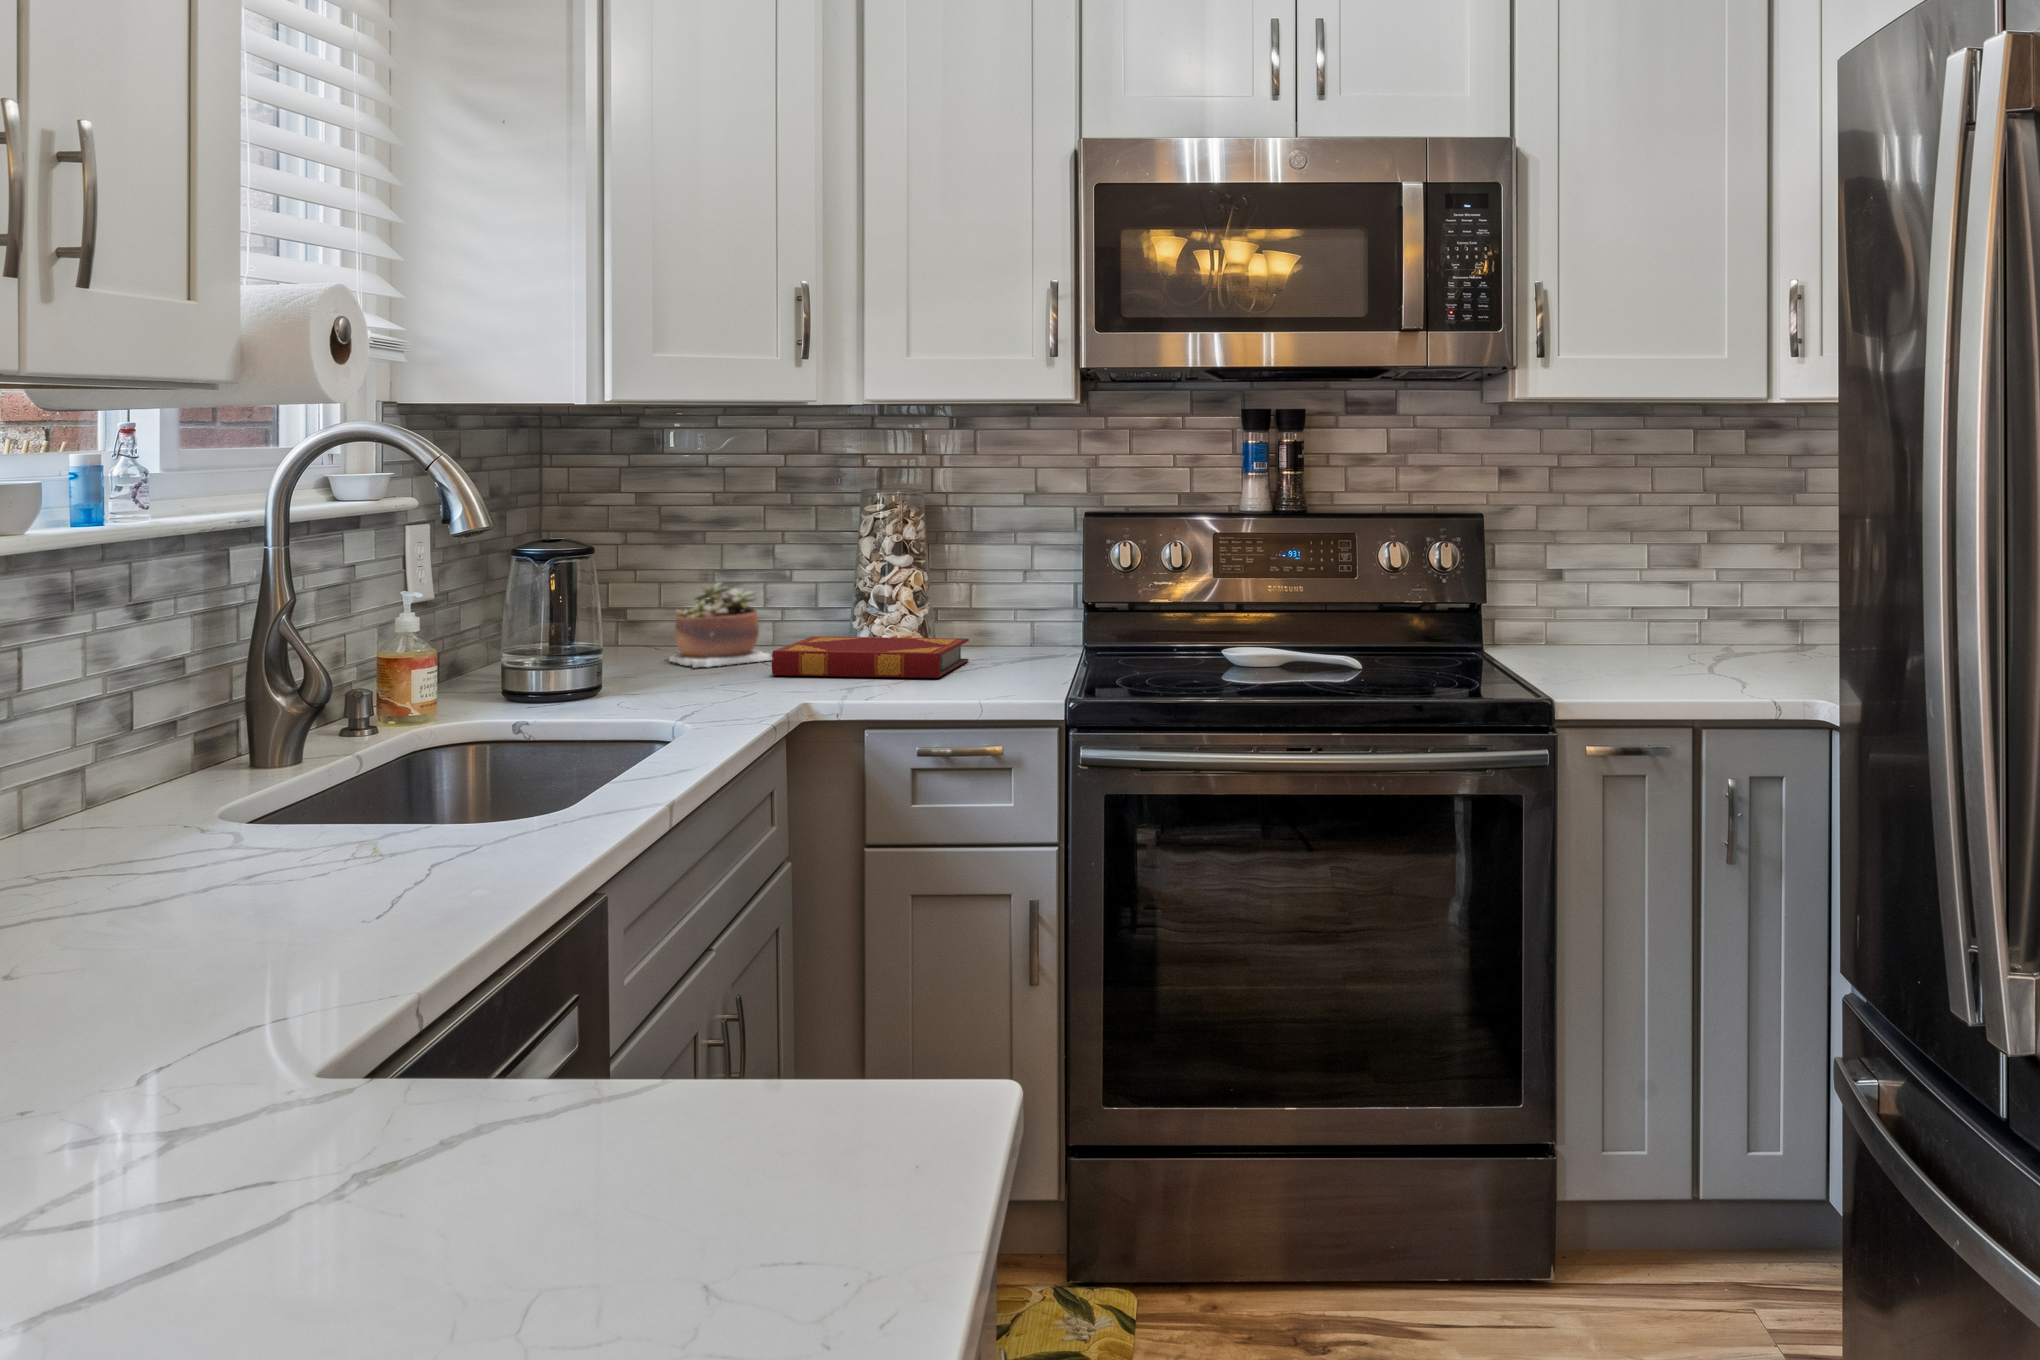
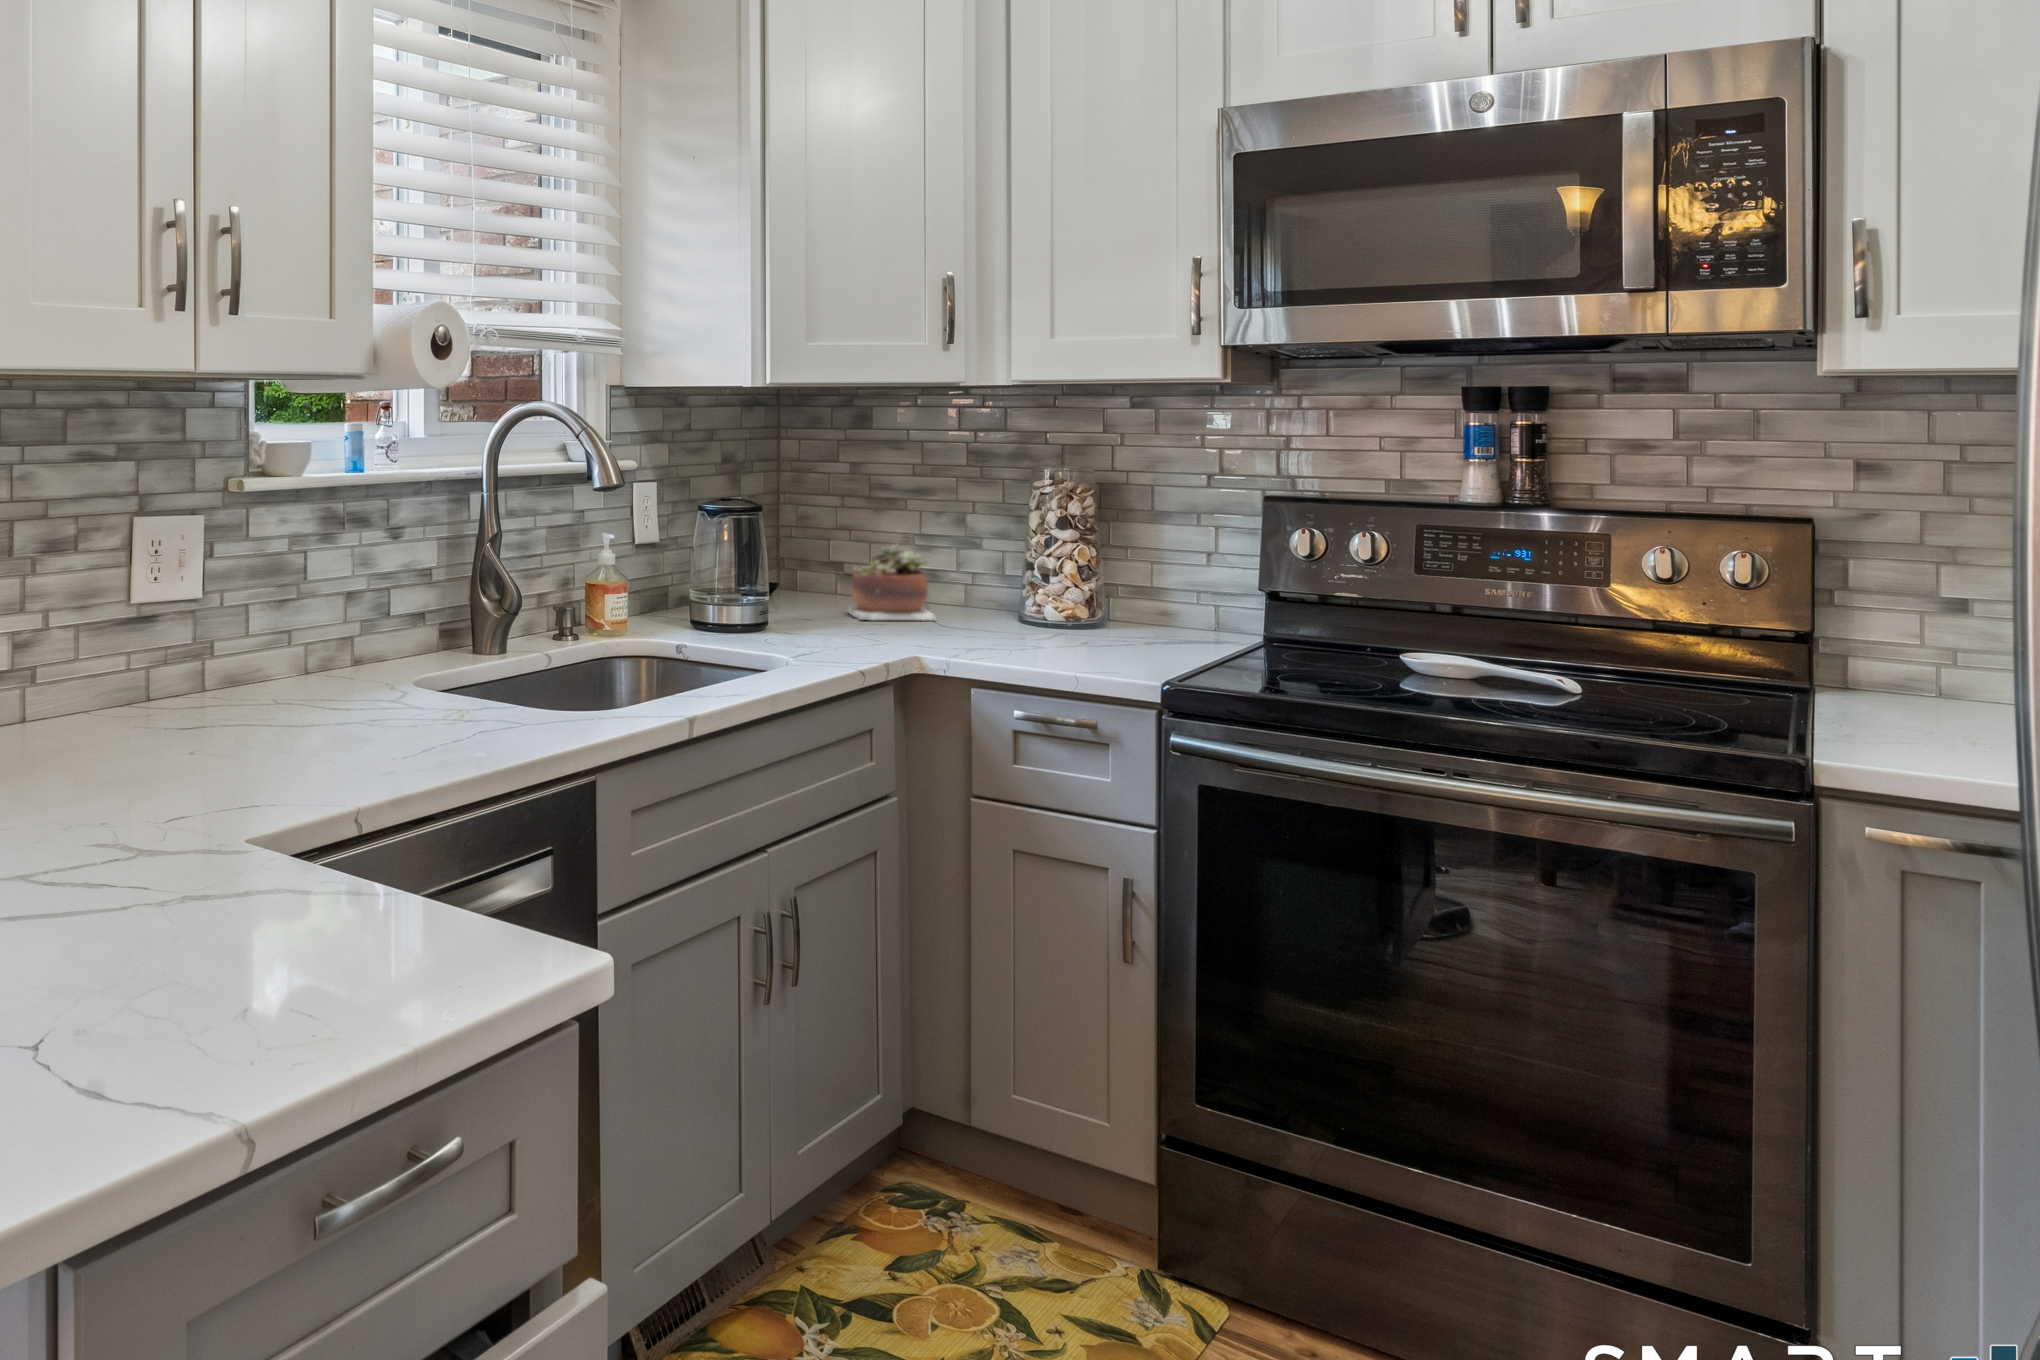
hardback book: present [772,636,969,678] -> none [915,602,1119,652]

